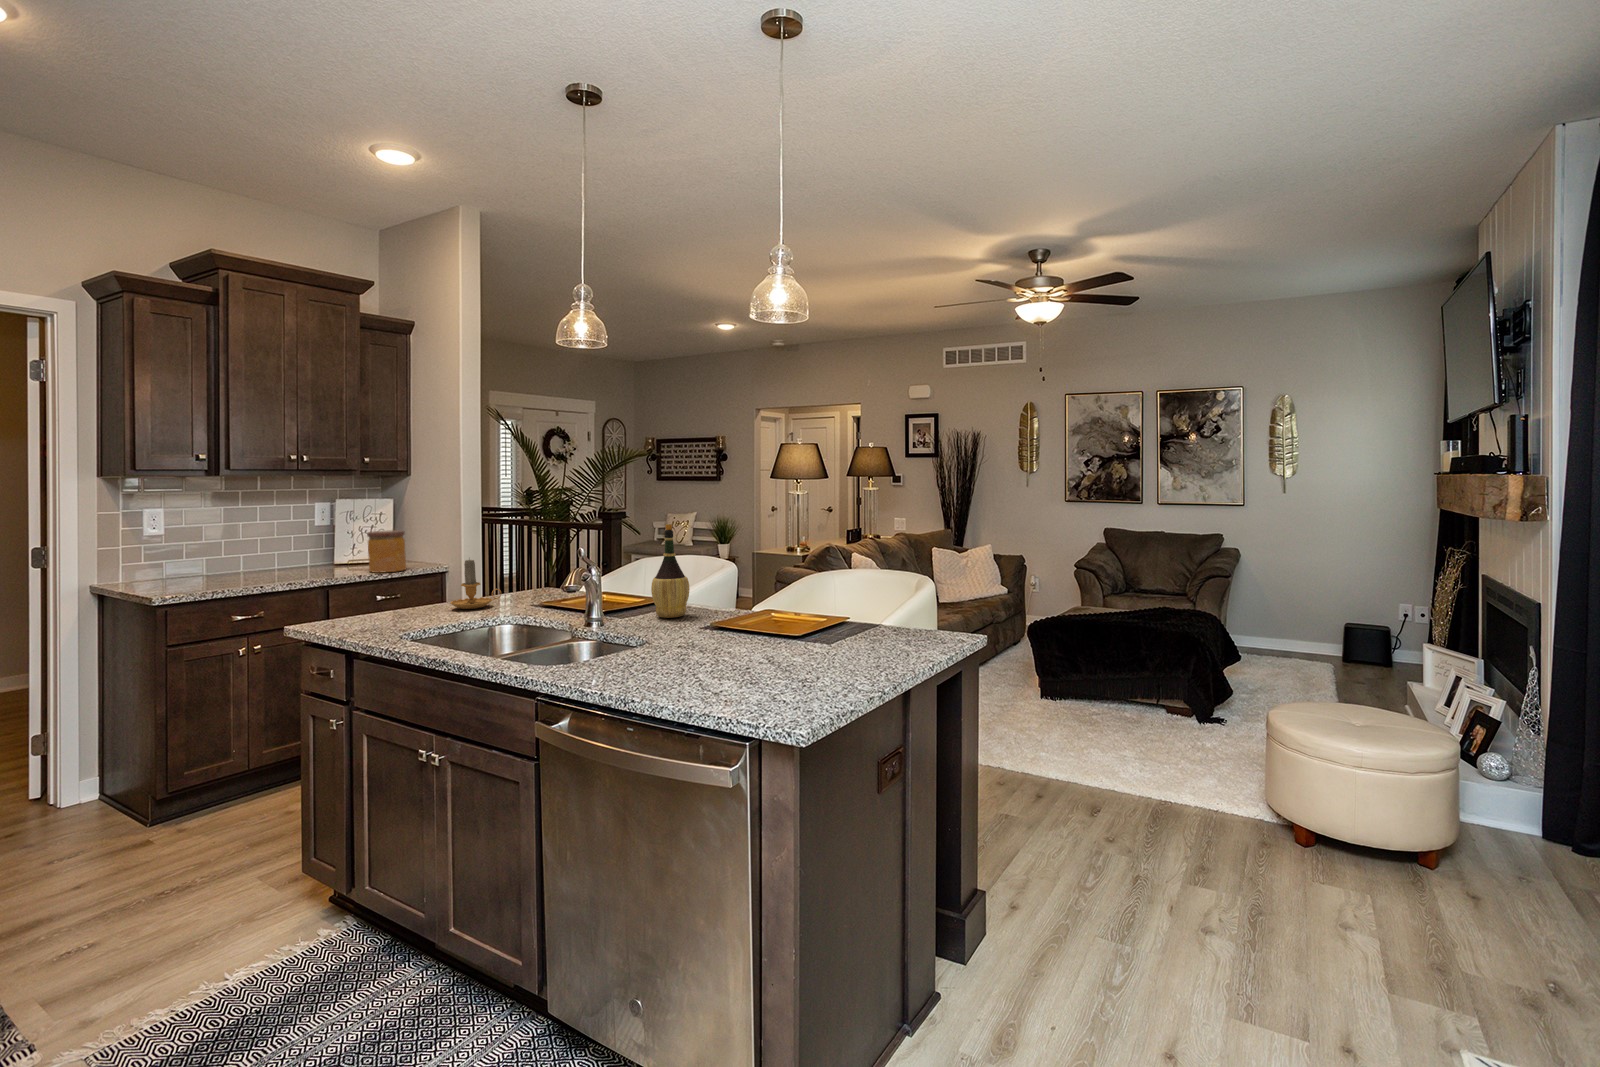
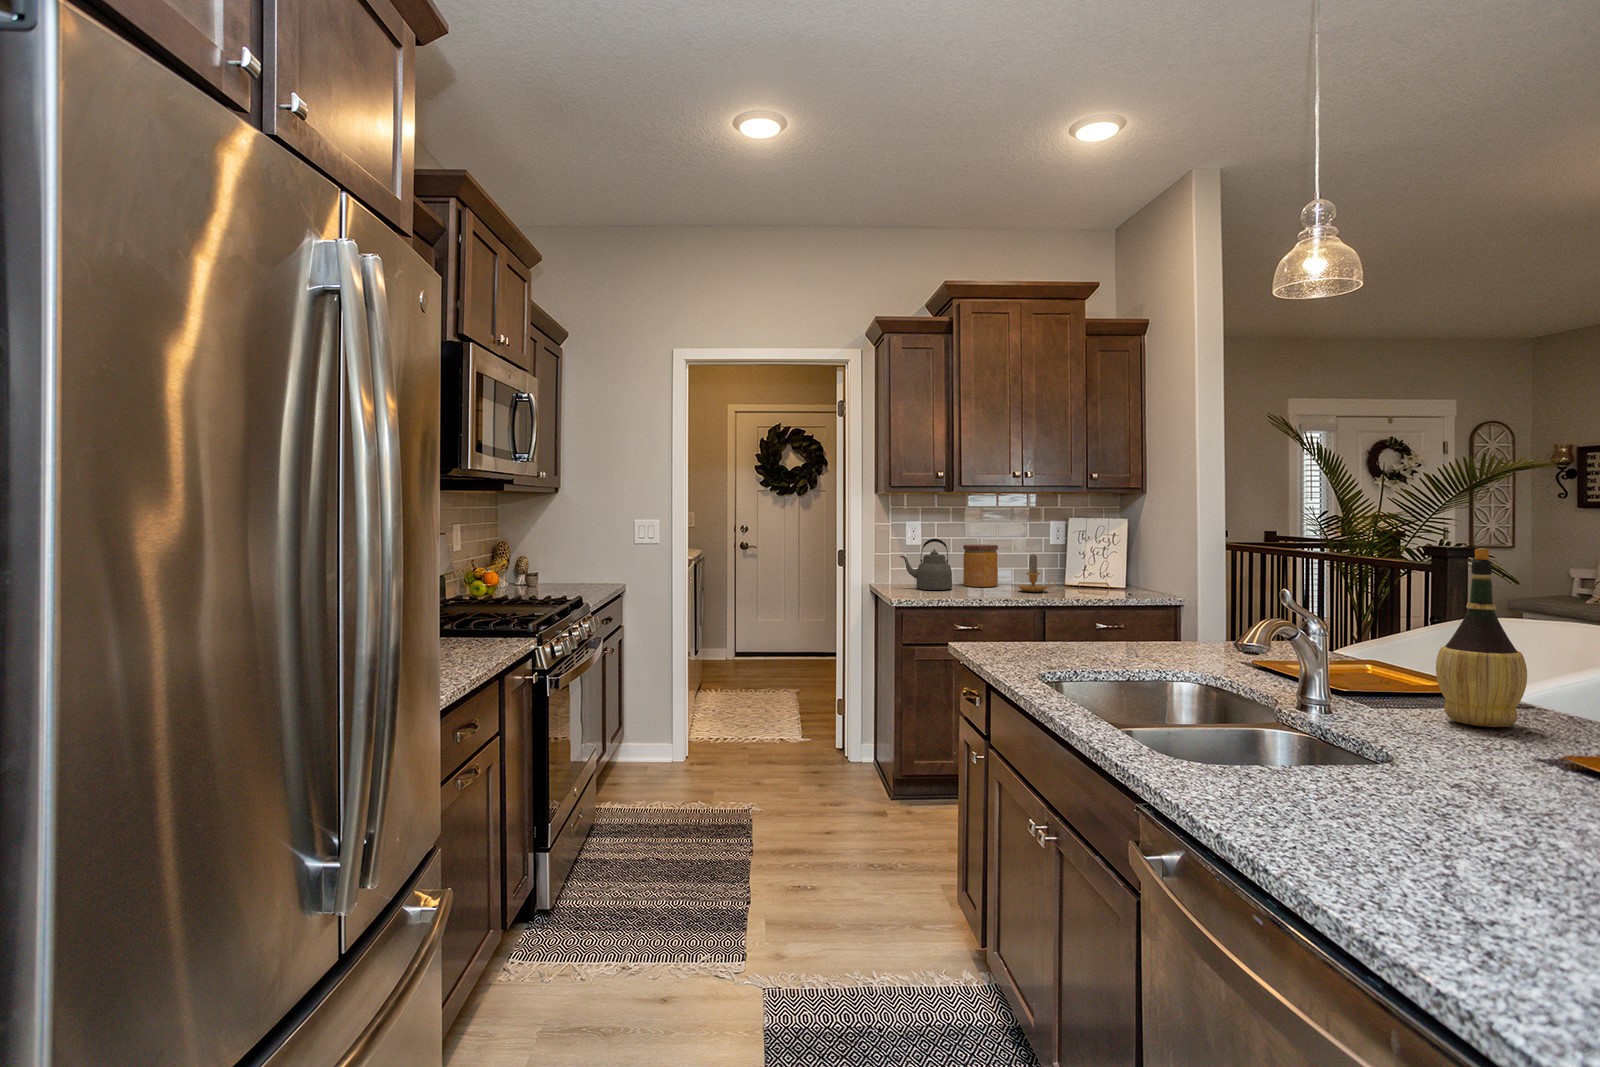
kettle: none [141,528,214,581] -> present [900,539,952,590]
jar: present [367,530,406,573] -> present [963,544,998,587]
candle: present [450,560,501,609] -> present [1018,555,1056,592]

